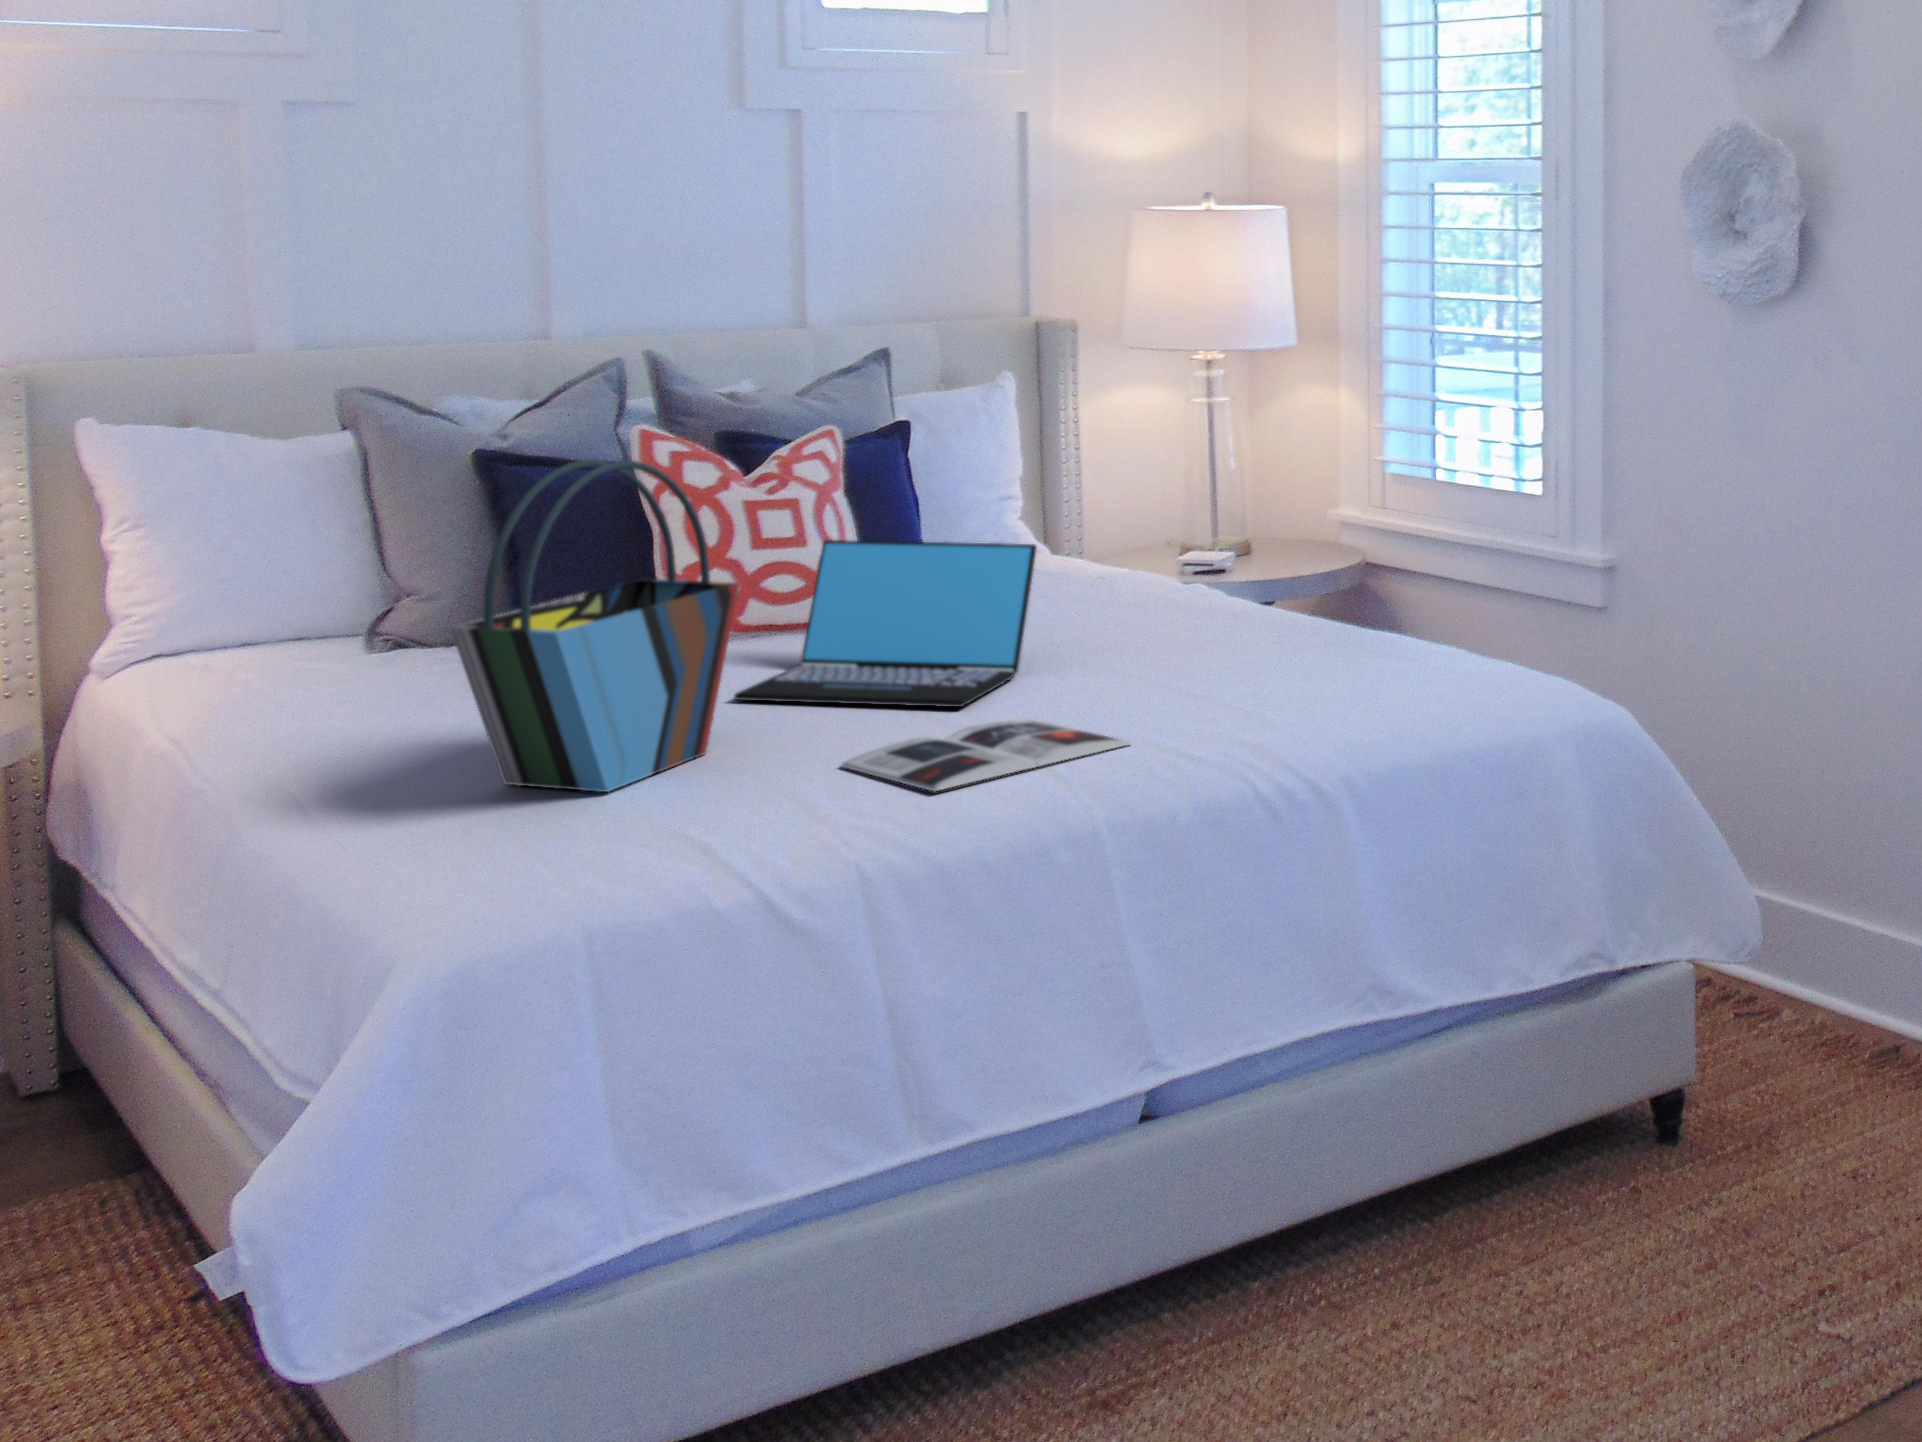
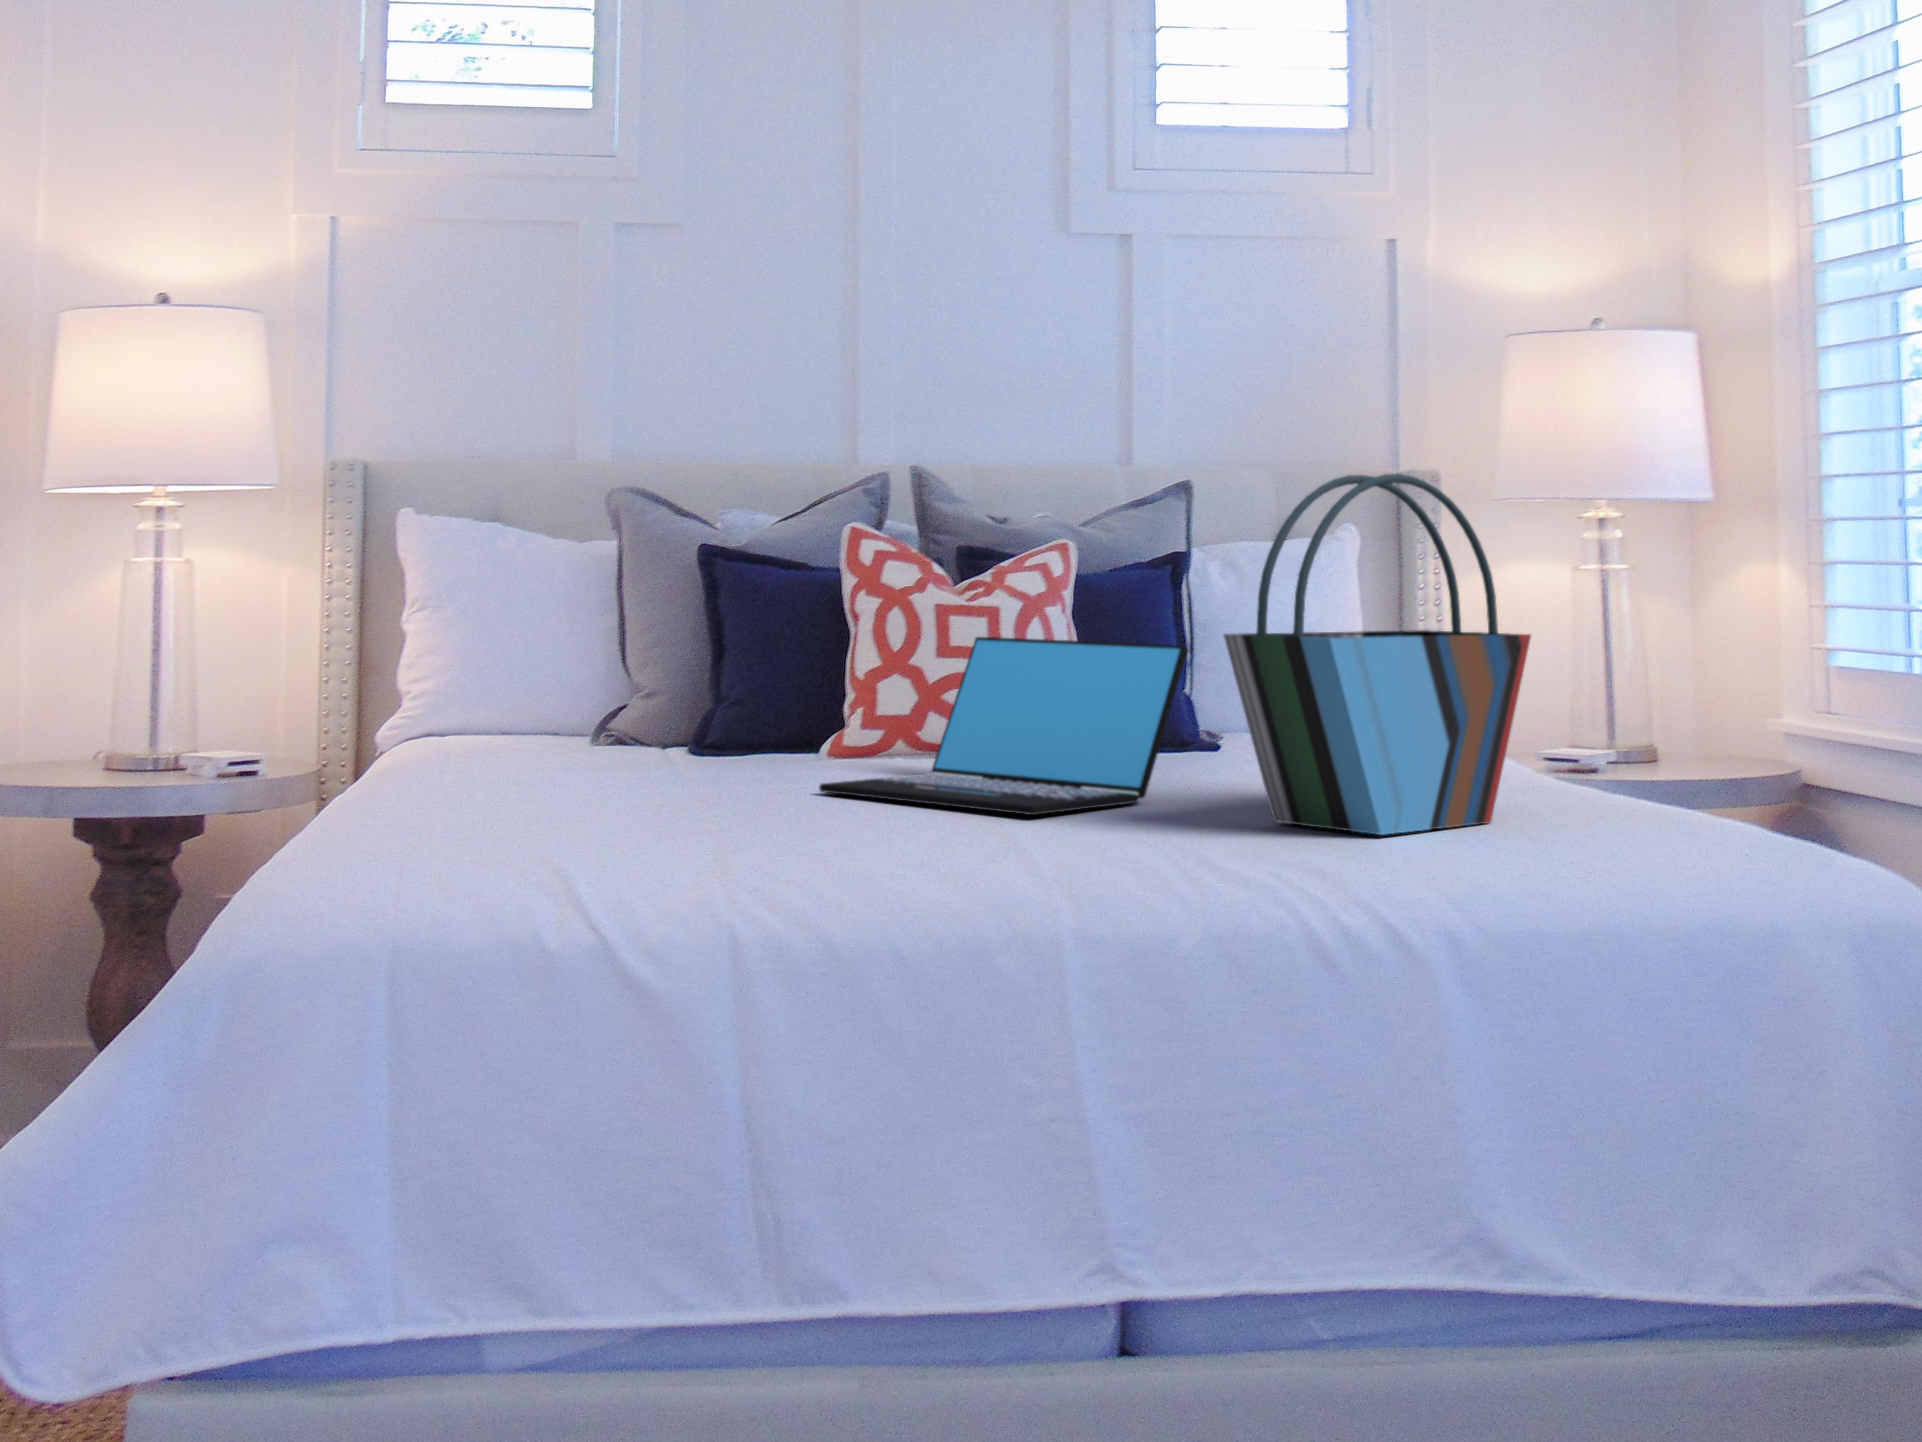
tote bag: present [450,459,739,792] -> present [1224,474,1531,835]
magazine: present [842,719,1130,792] -> none [818,823,1169,867]

